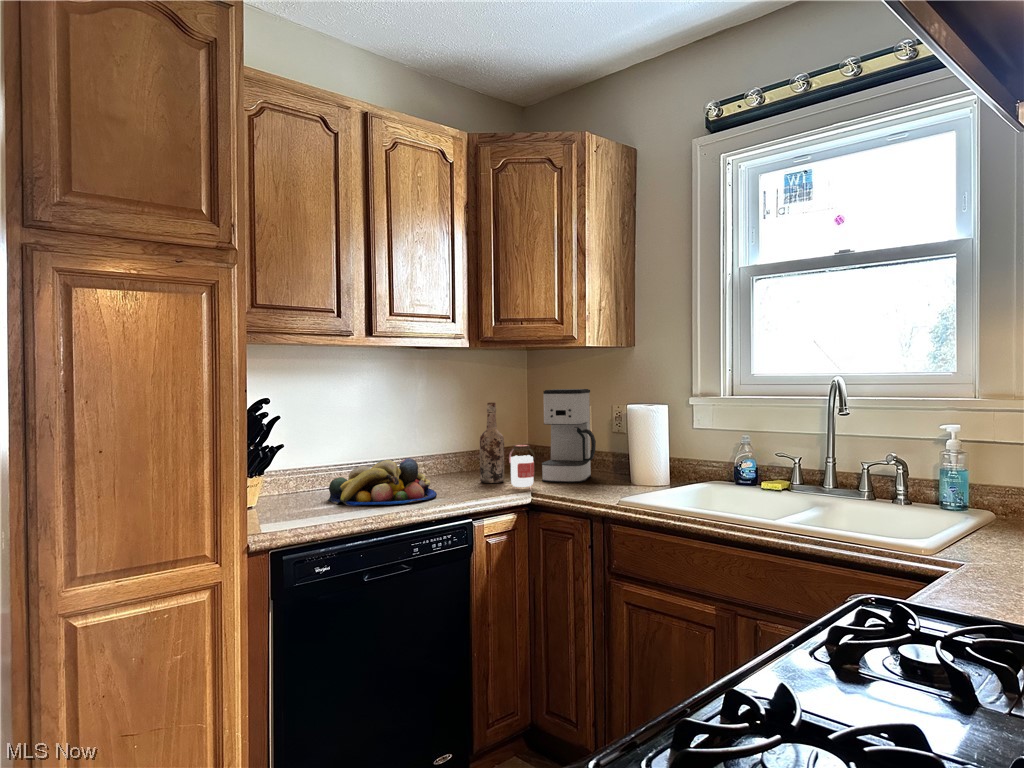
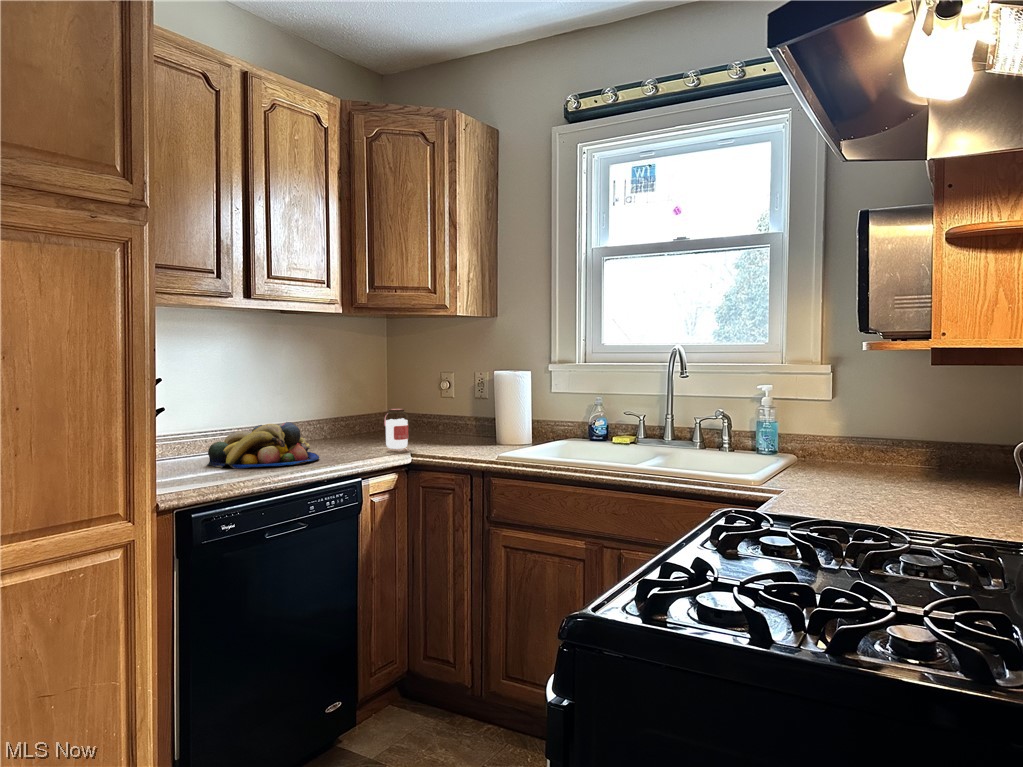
coffee maker: present [542,389,596,483] -> none [411,356,462,444]
wine bottle: present [479,403,504,483] -> none [351,368,375,447]

